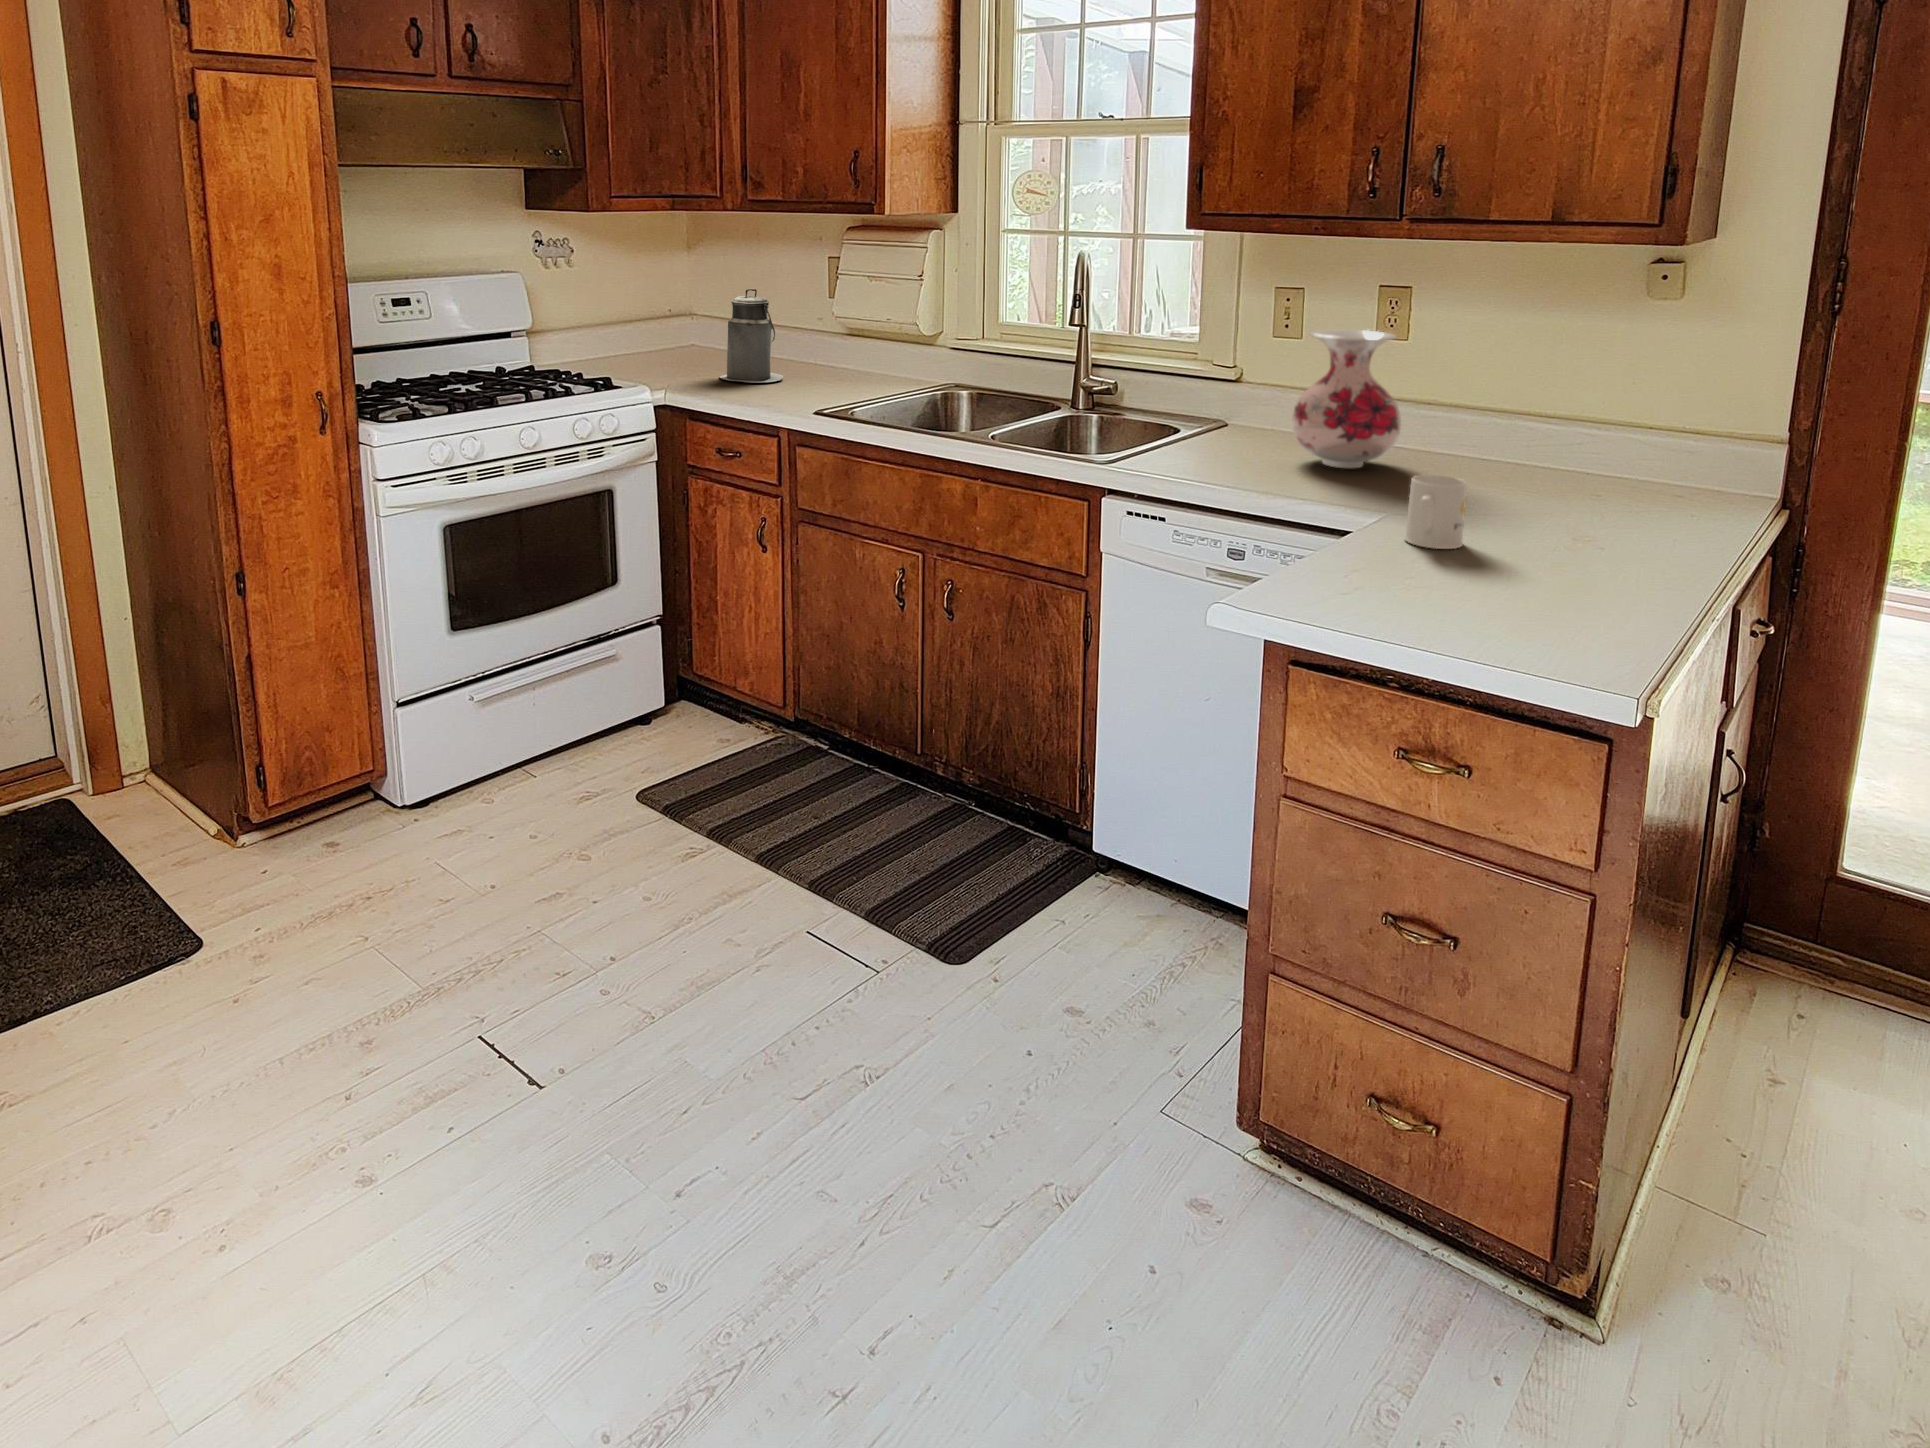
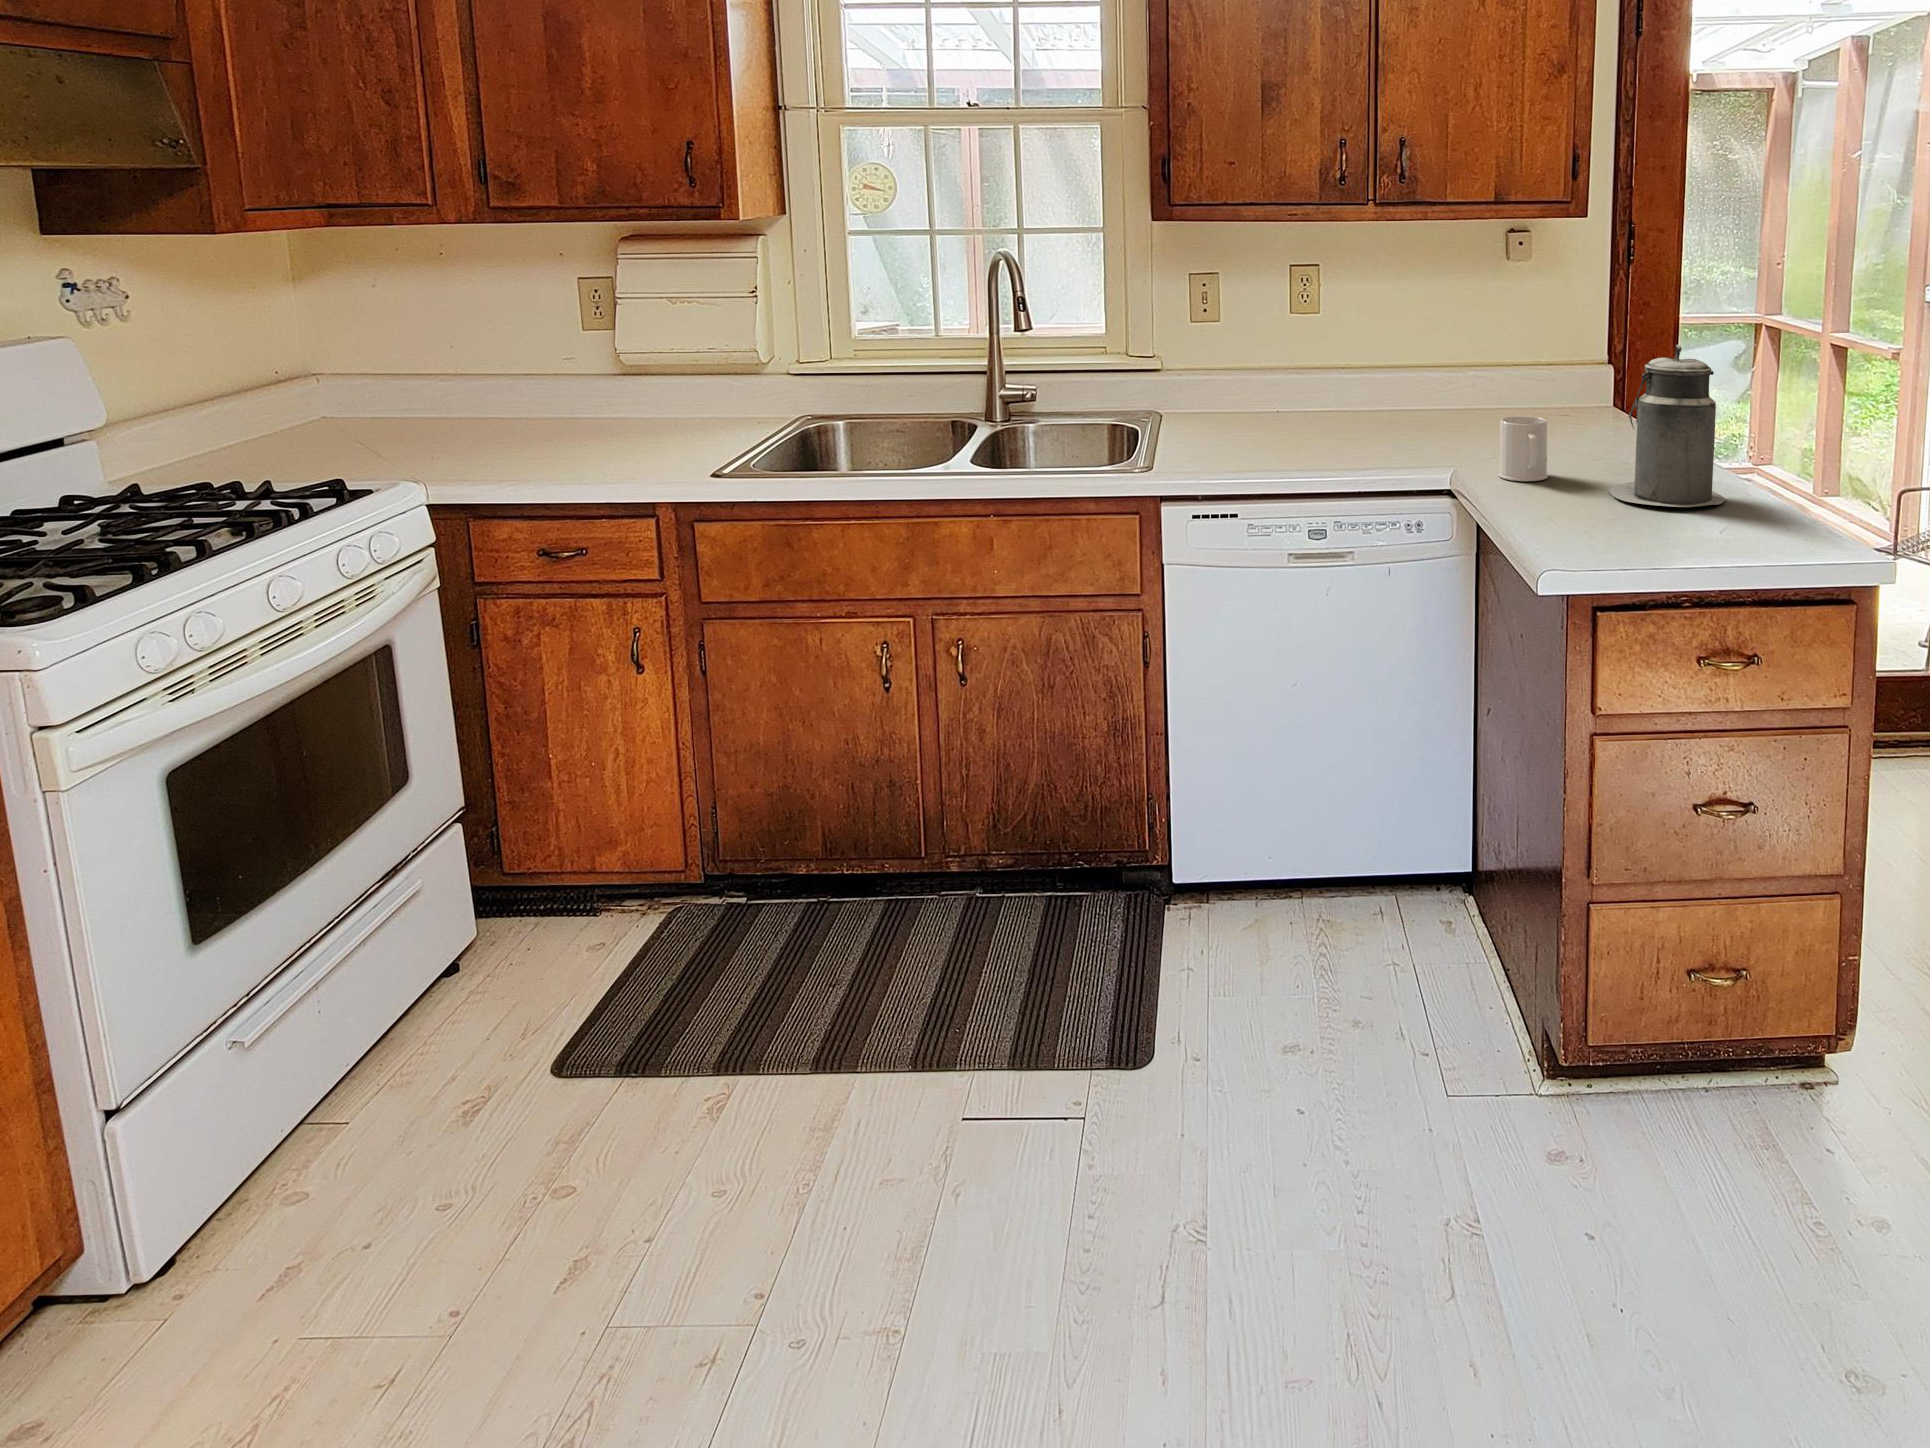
canister: present [720,289,783,383] -> present [1610,345,1725,507]
vase: present [1292,329,1401,468] -> none [1274,303,1371,434]

